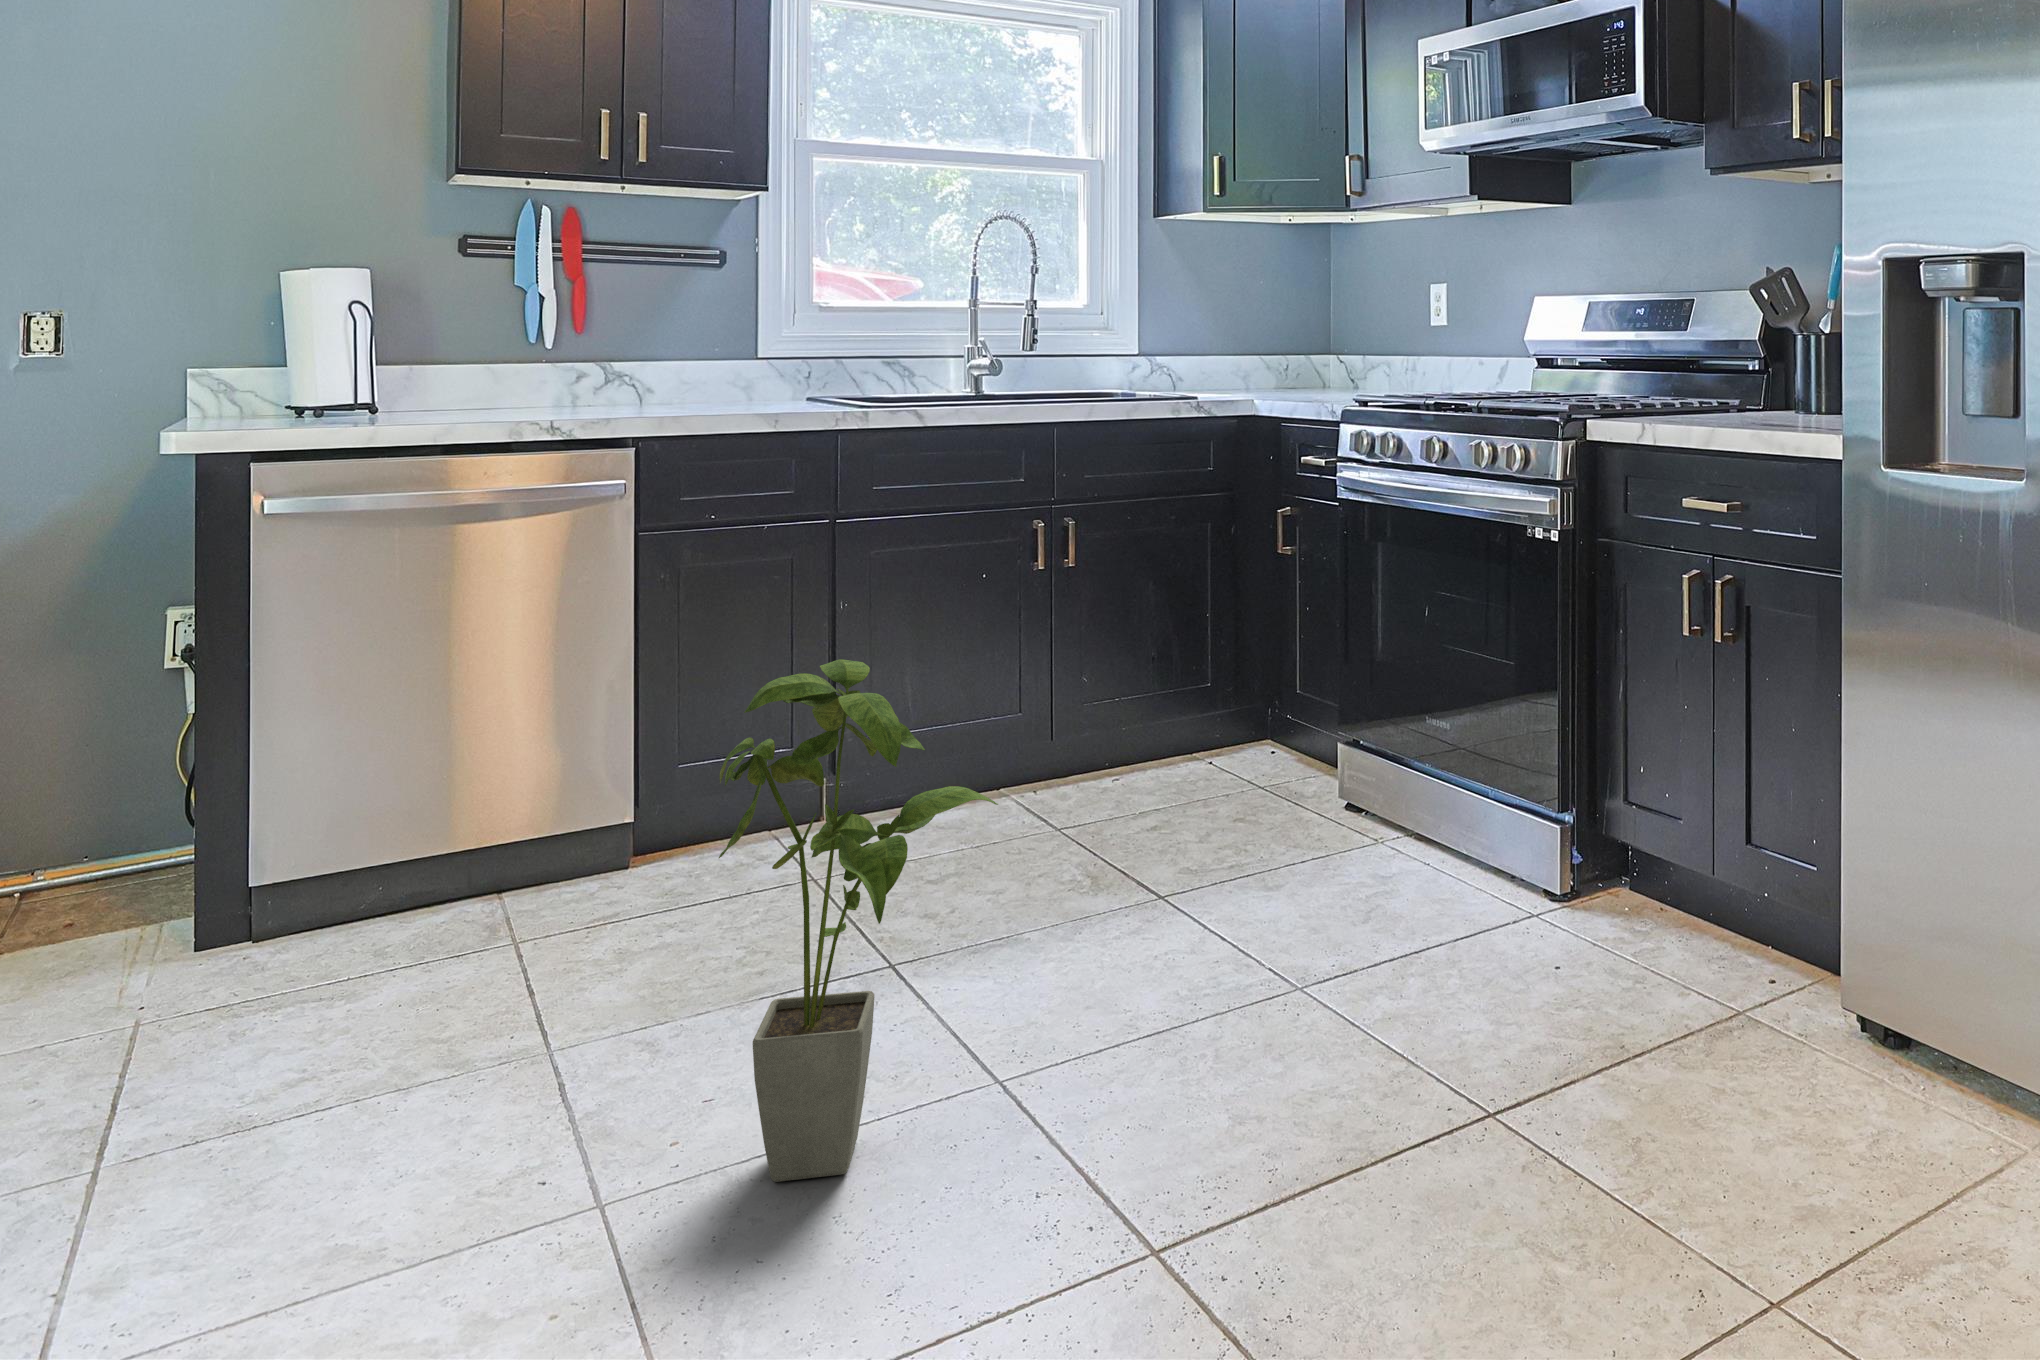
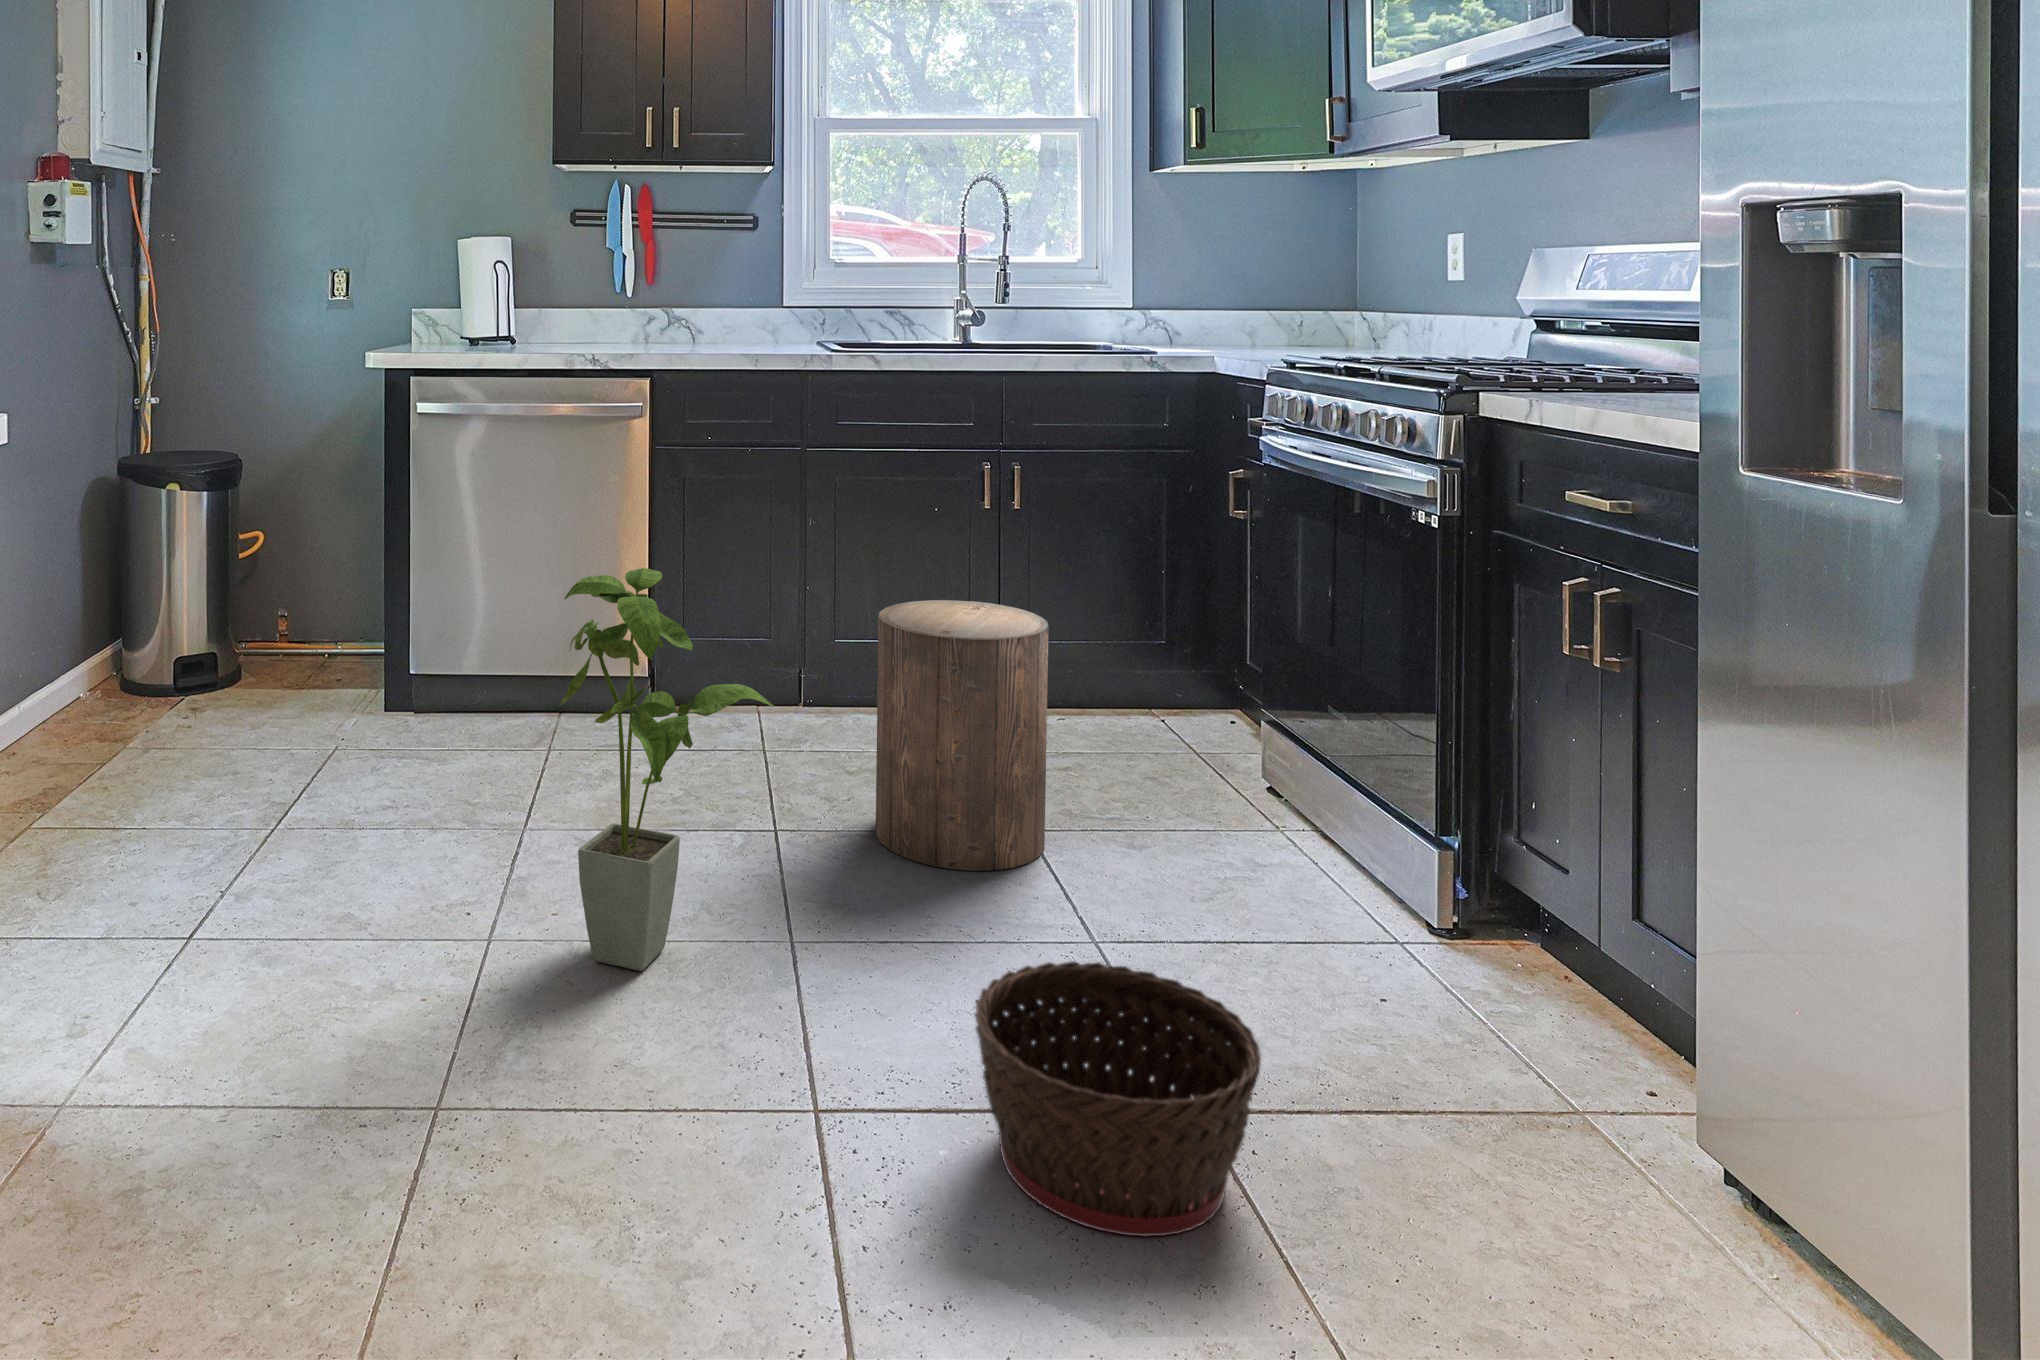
stool: none [1014,665,1201,963] -> present [876,600,1049,871]
basket: none [1320,987,1594,1253] -> present [974,961,1261,1237]

